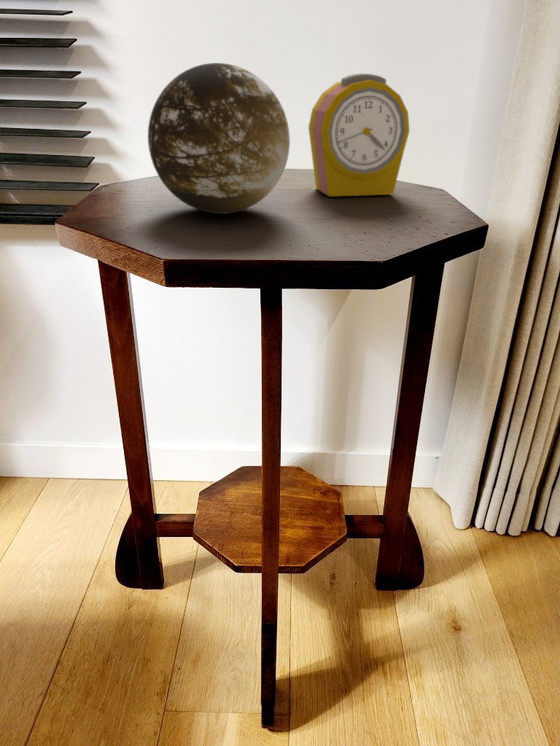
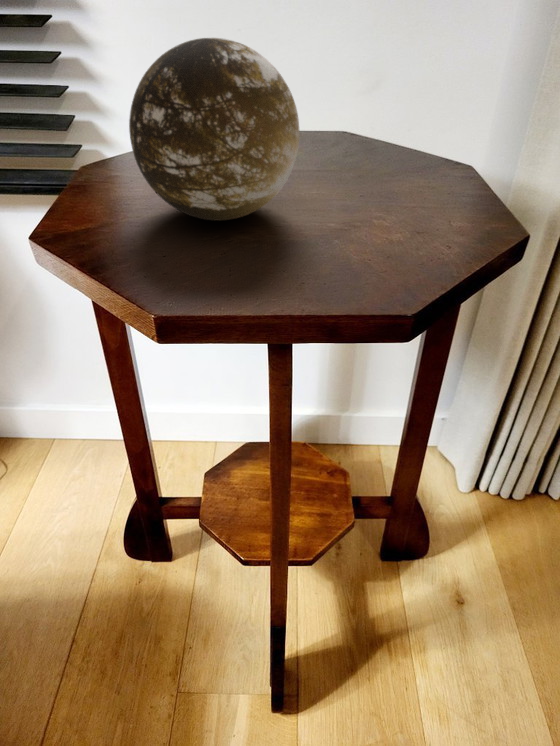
alarm clock: present [309,74,409,196] -> none [320,32,439,182]

